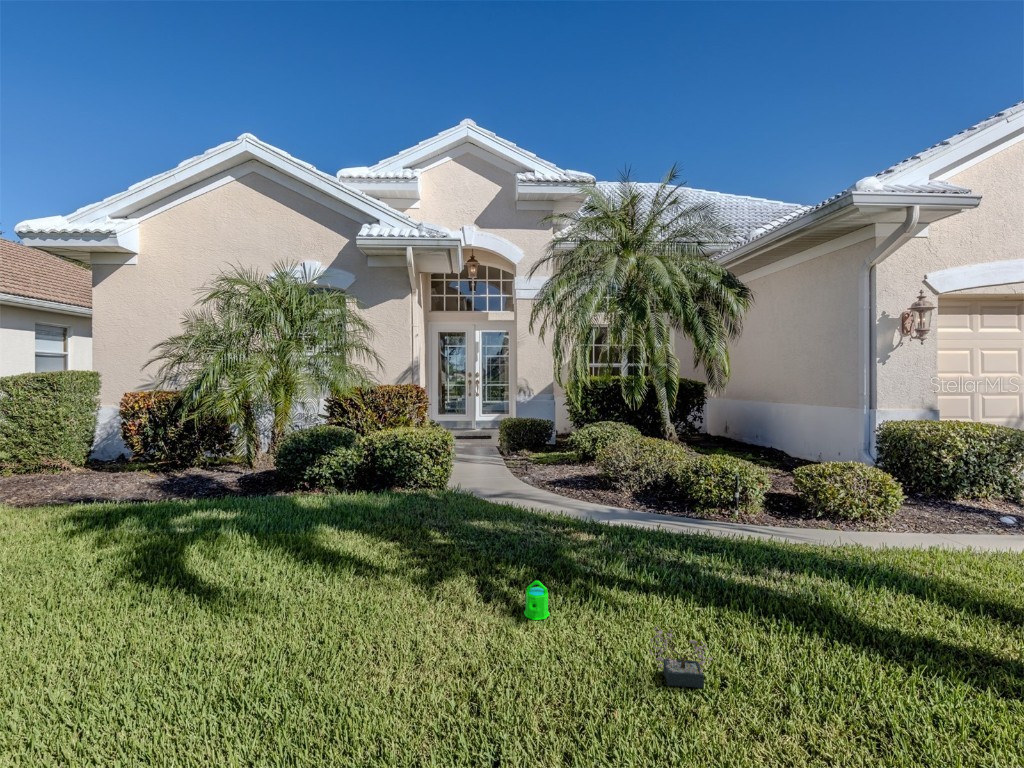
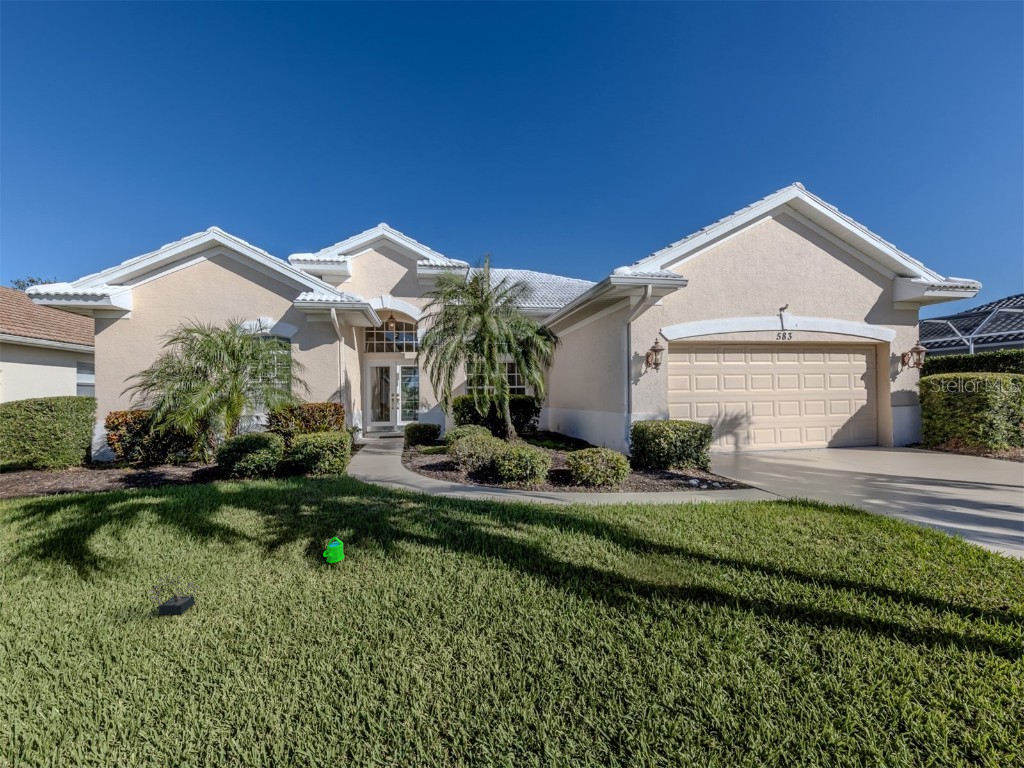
decorative plant: present [649,625,713,688] -> present [150,576,199,614]

